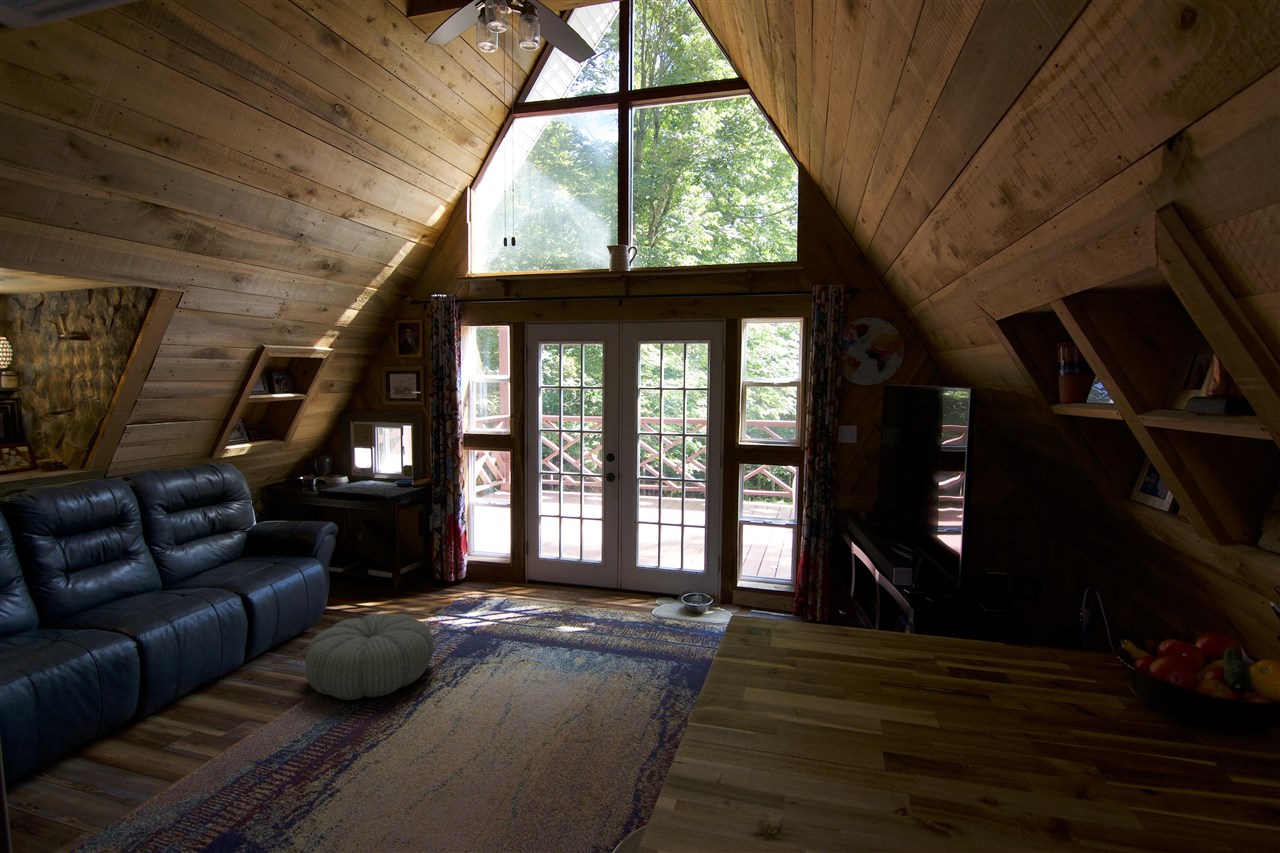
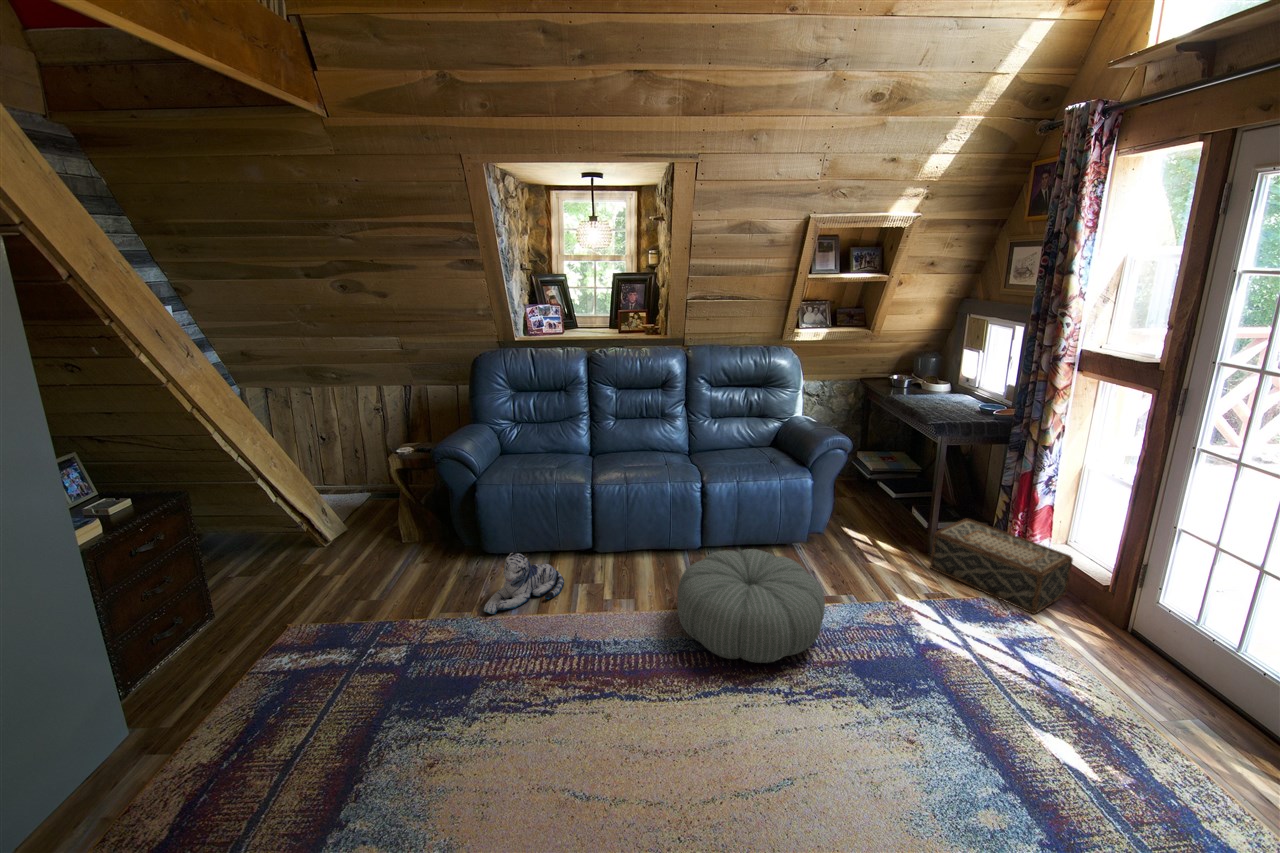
woven basket: none [414,557,491,602] -> present [930,519,1073,614]
plush toy: none [96,727,172,813] -> present [484,553,564,614]

